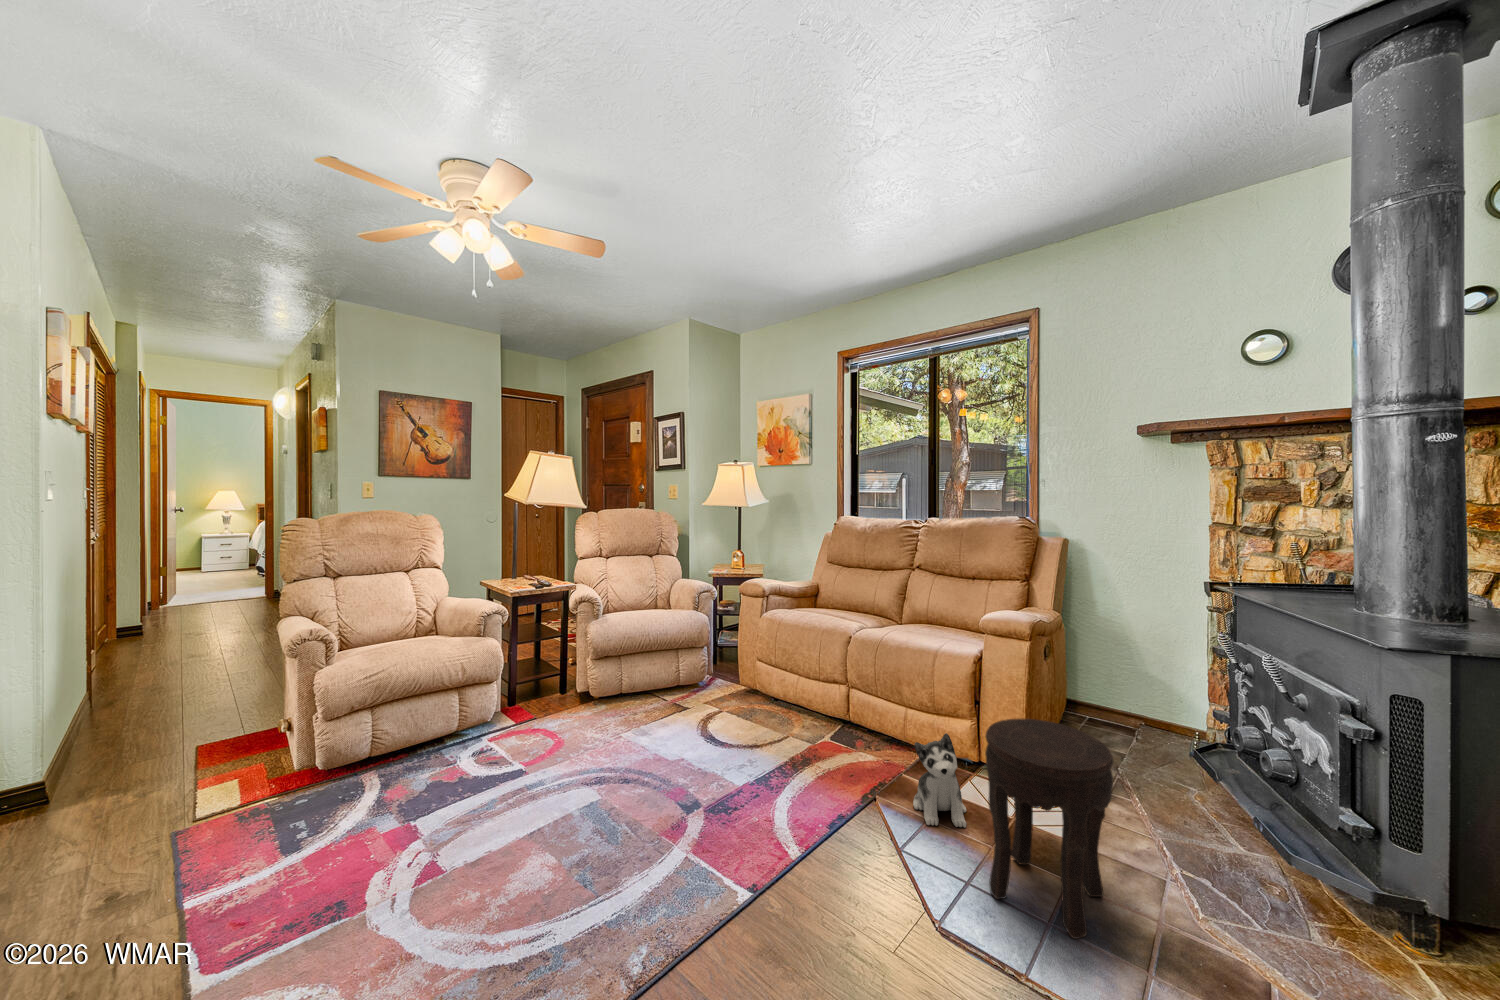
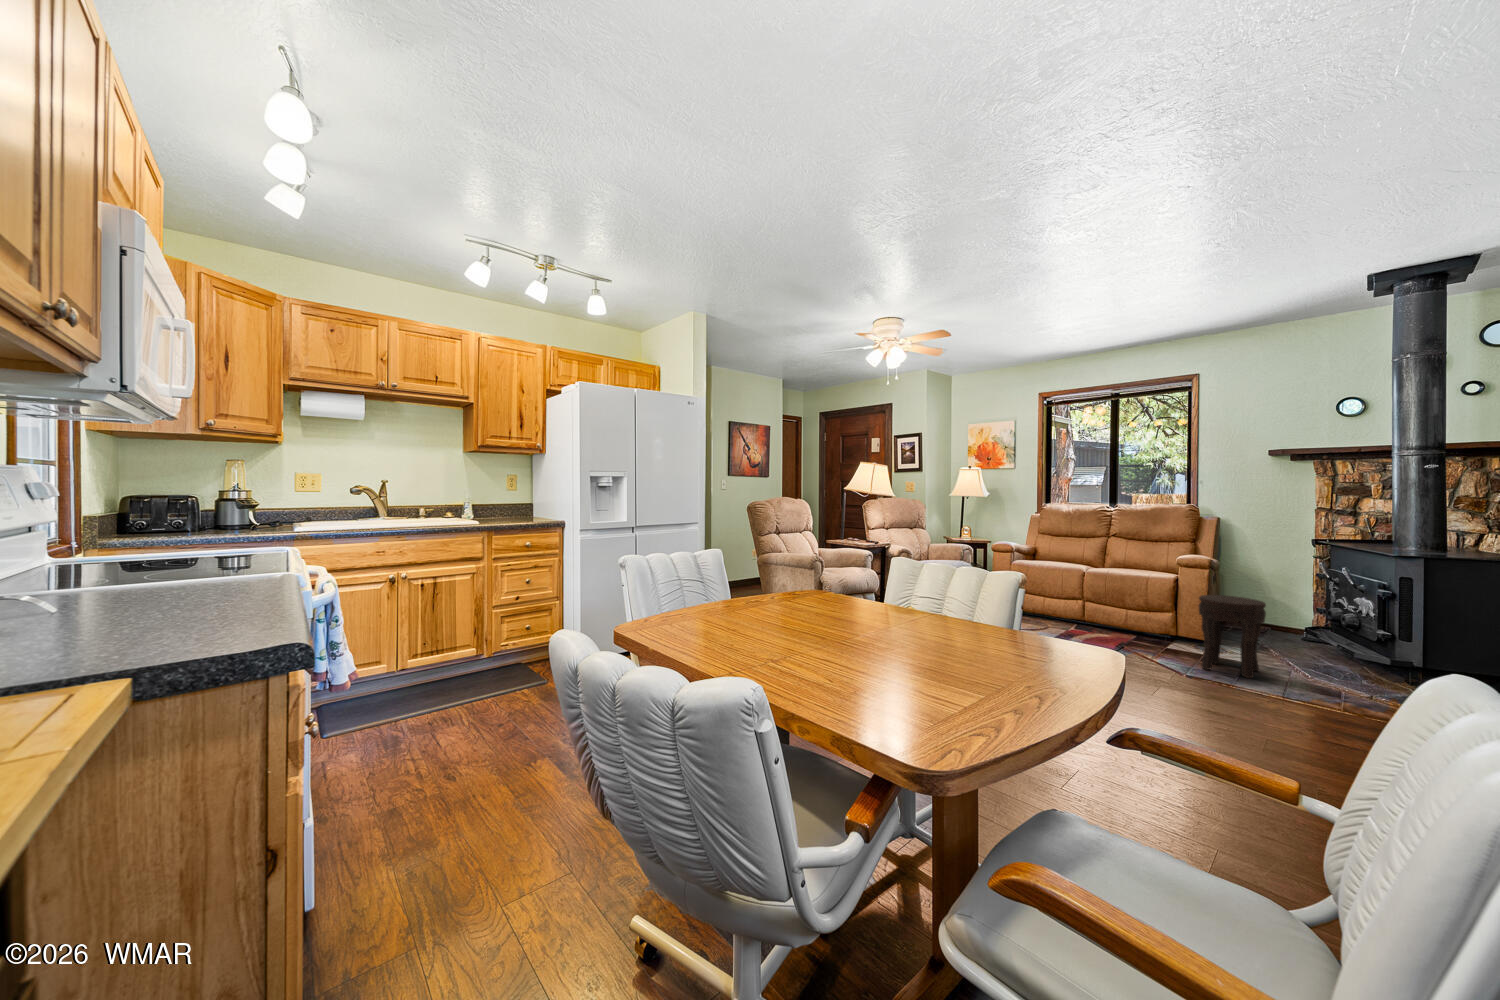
plush toy: present [913,733,966,828] -> none [1144,610,1179,655]

